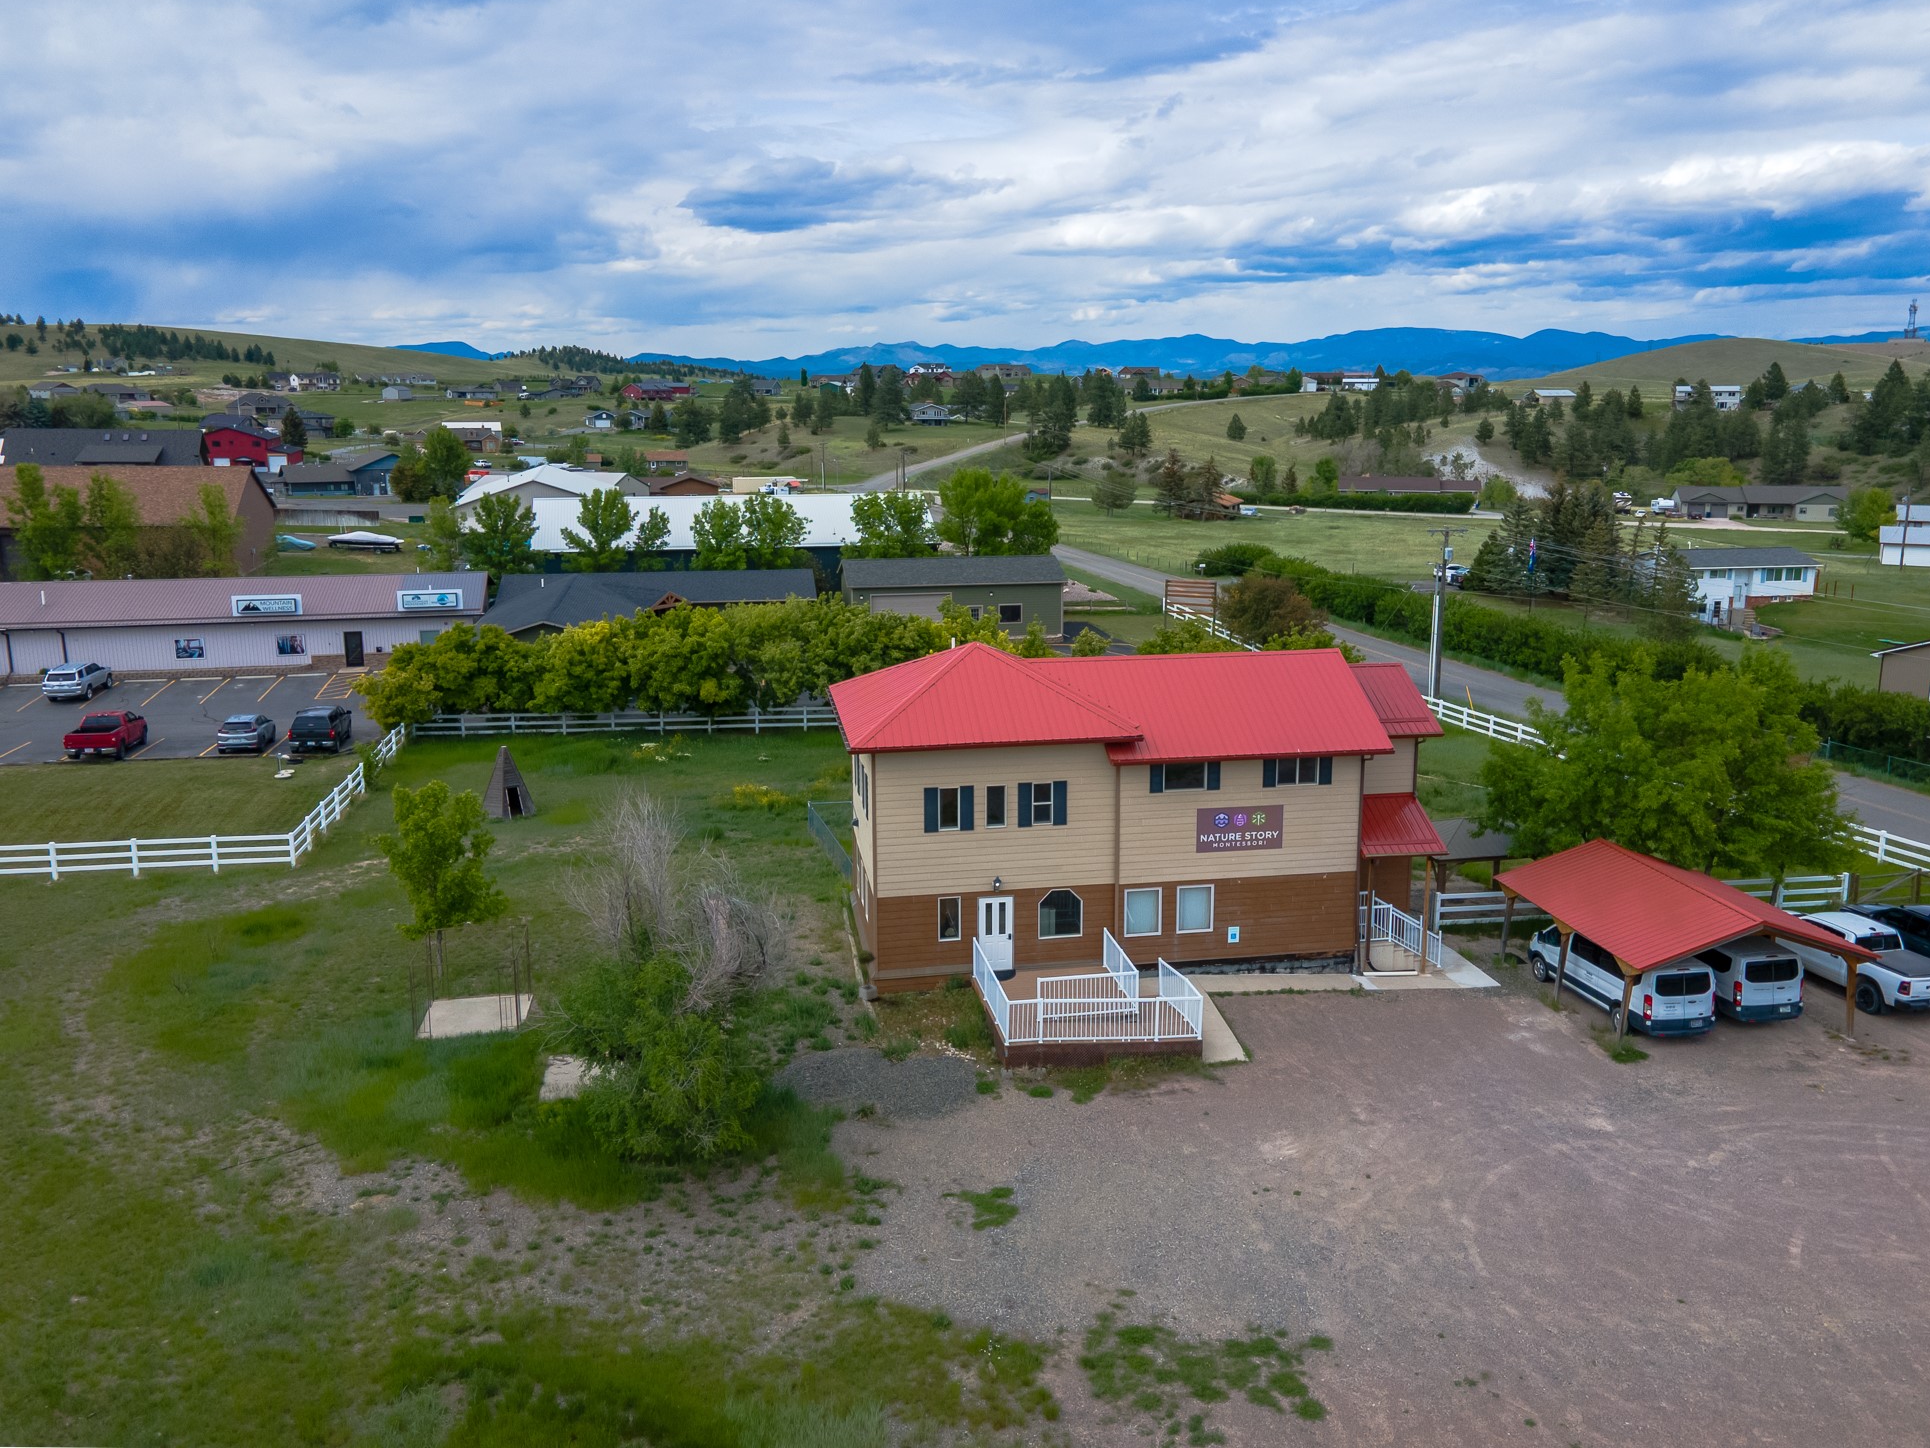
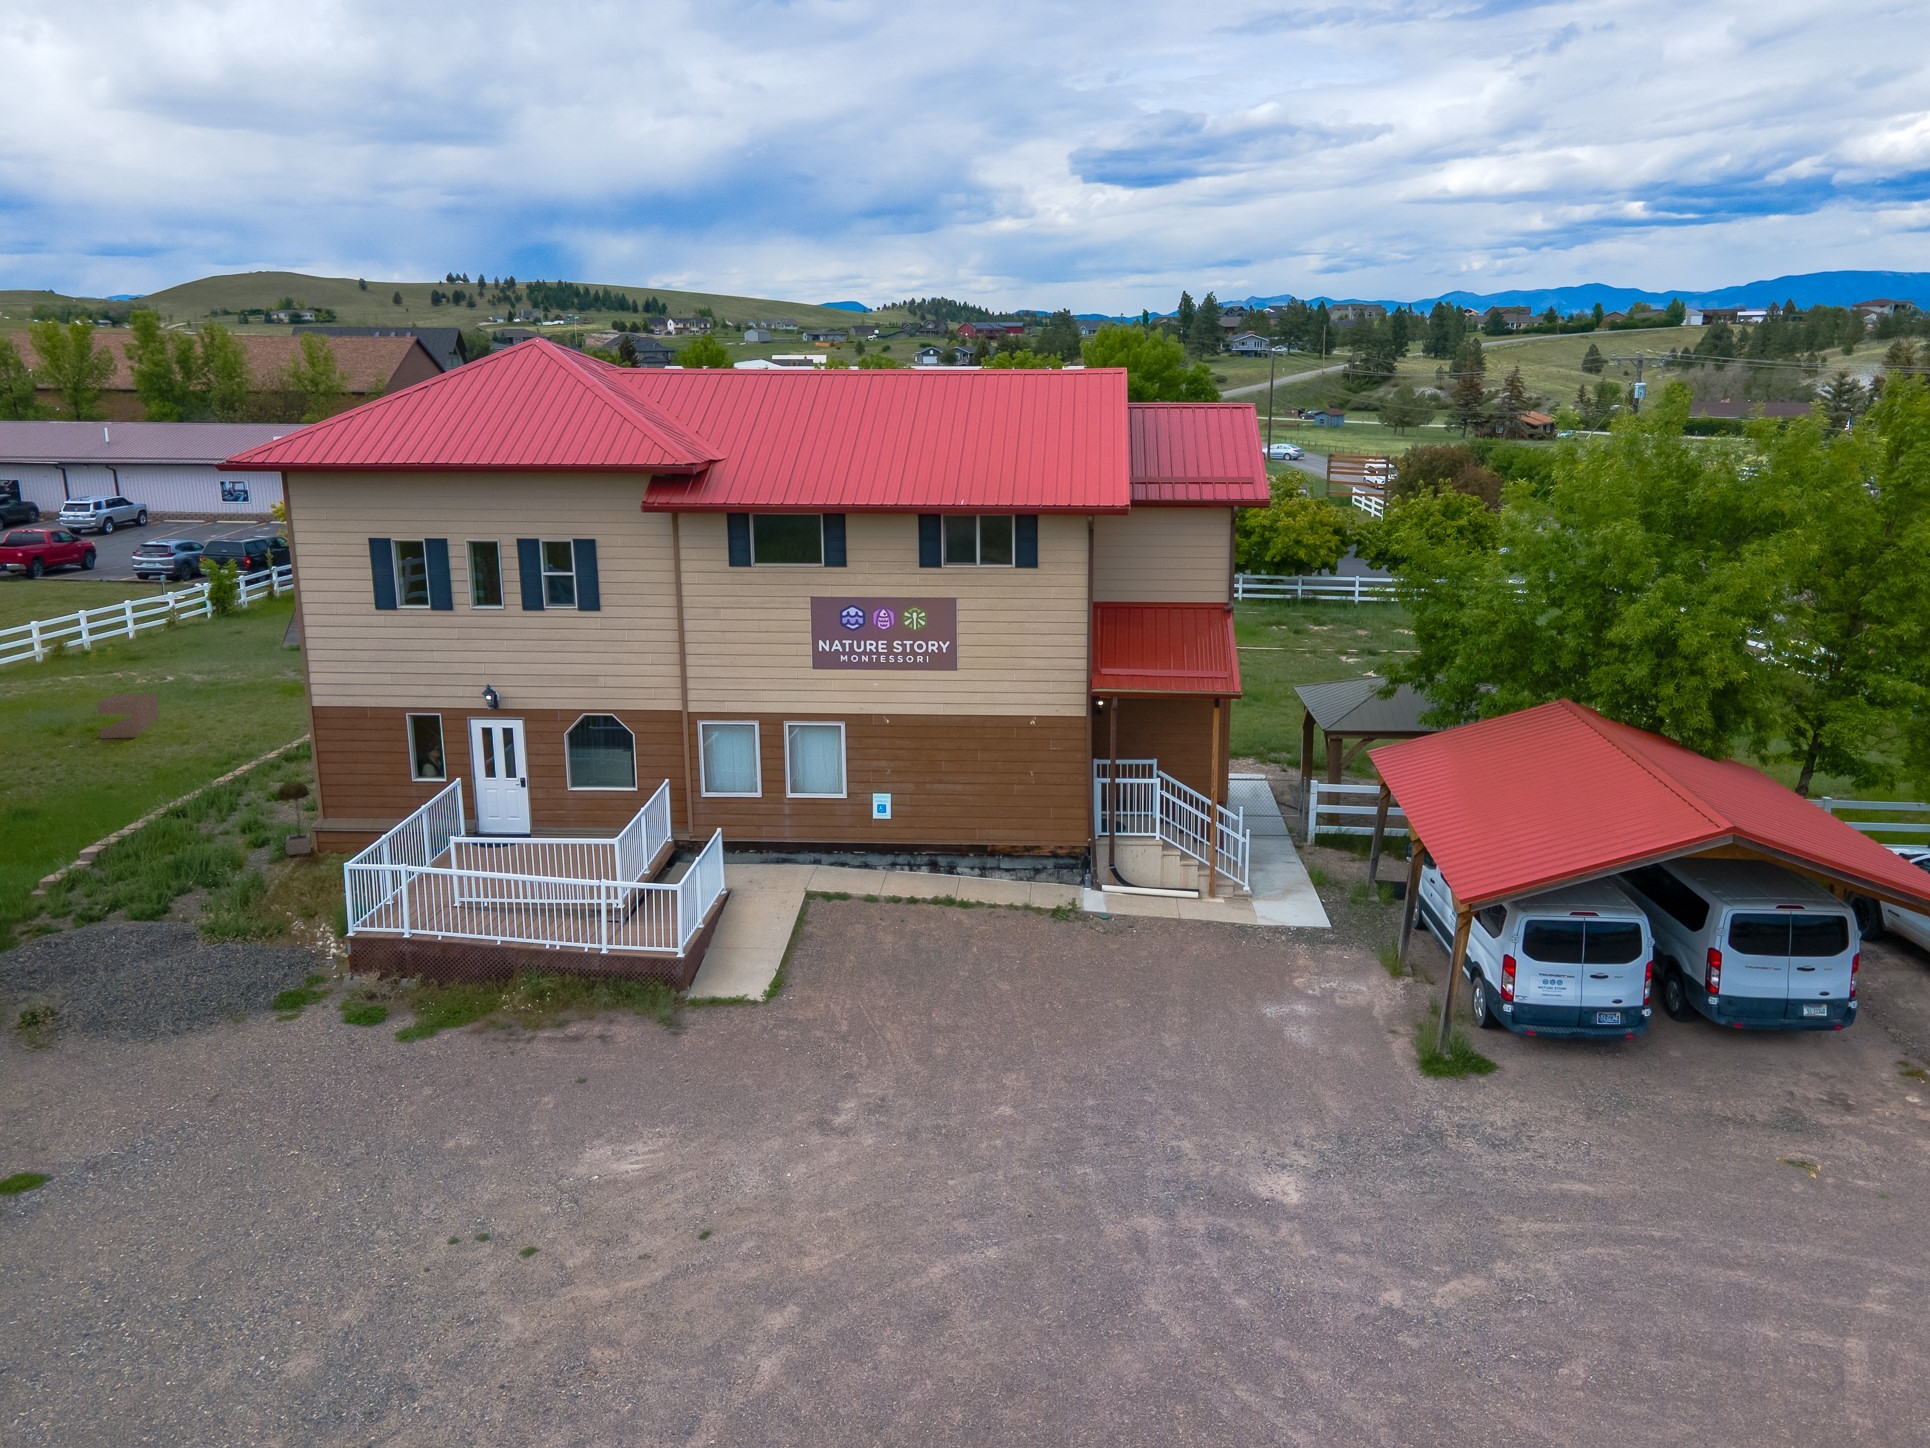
cardboard box: none [538,883,572,922] -> present [97,694,159,739]

